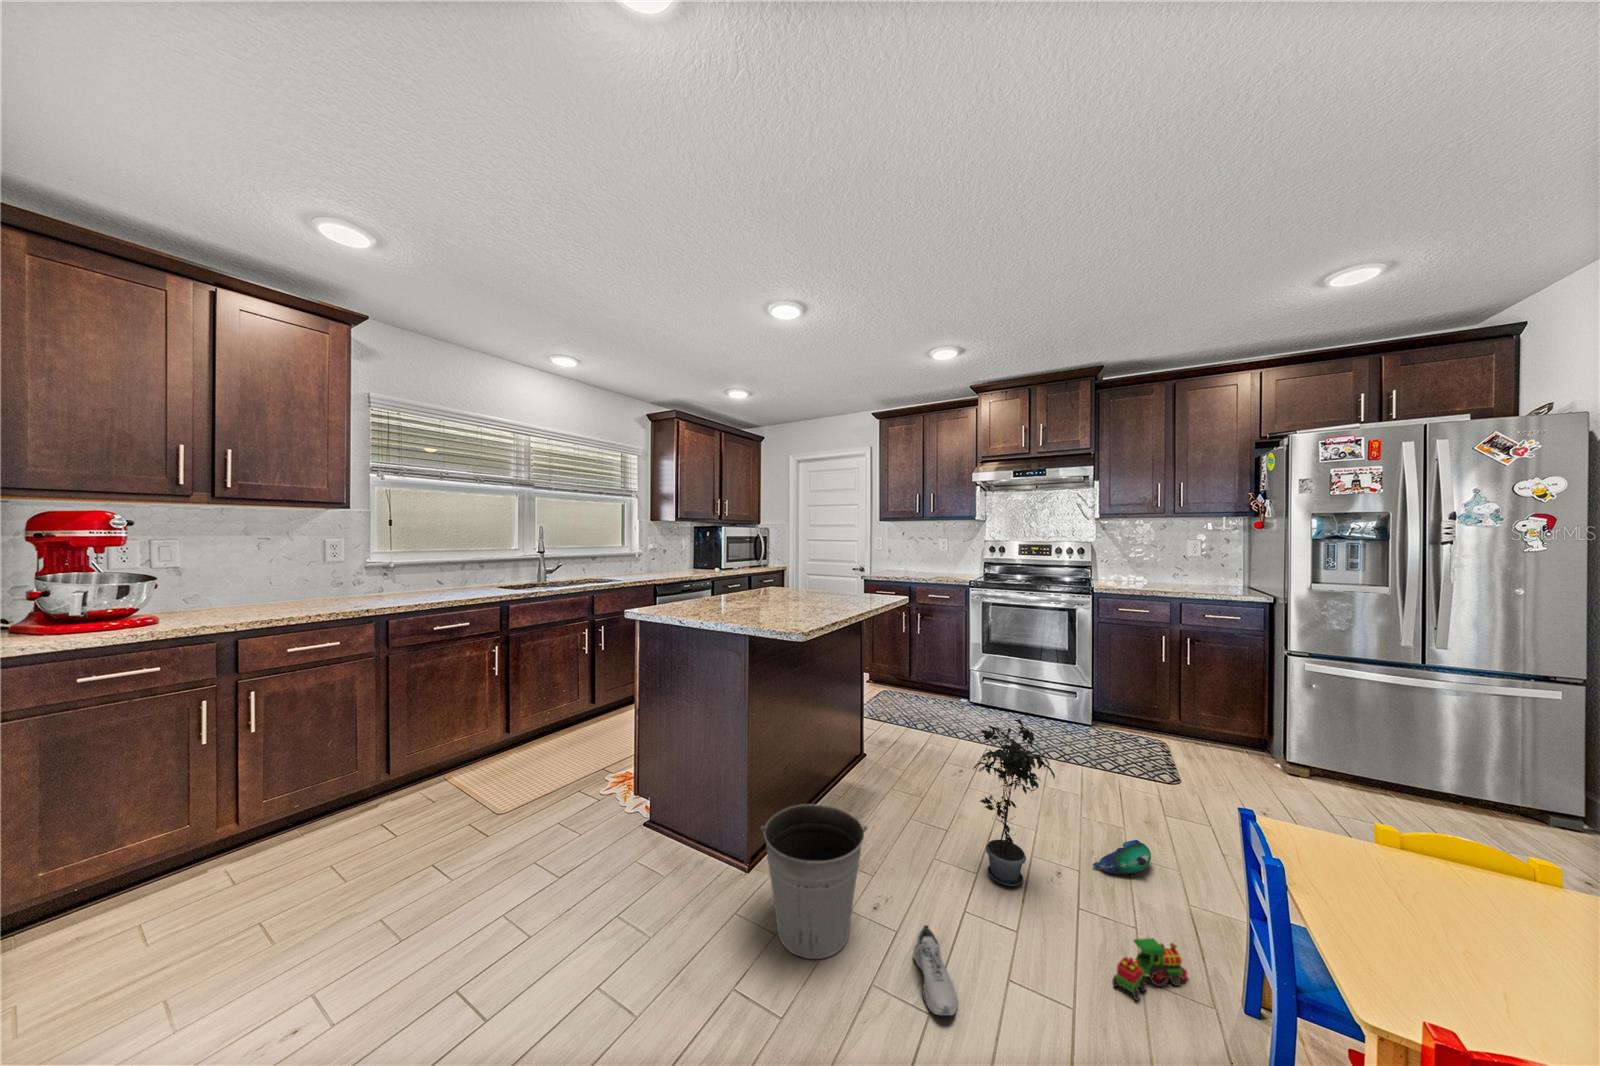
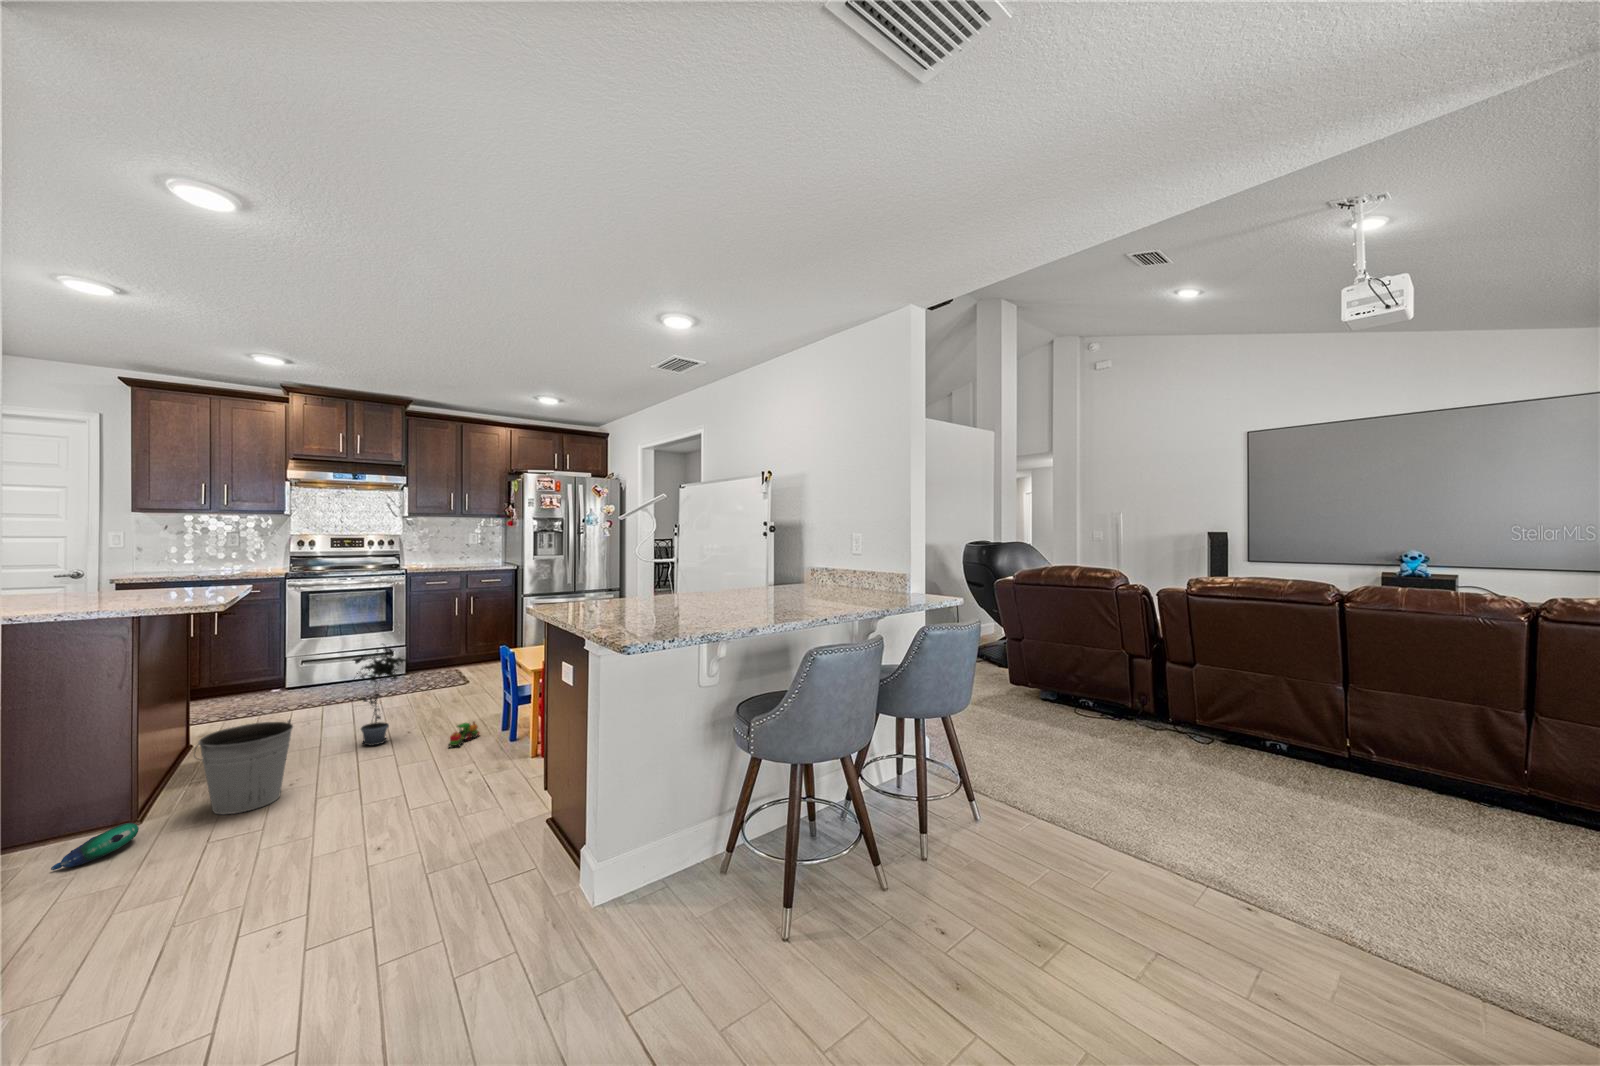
plush toy: present [1093,840,1151,874] -> present [51,823,139,870]
shoe: present [913,925,958,1016] -> none [333,757,373,787]

